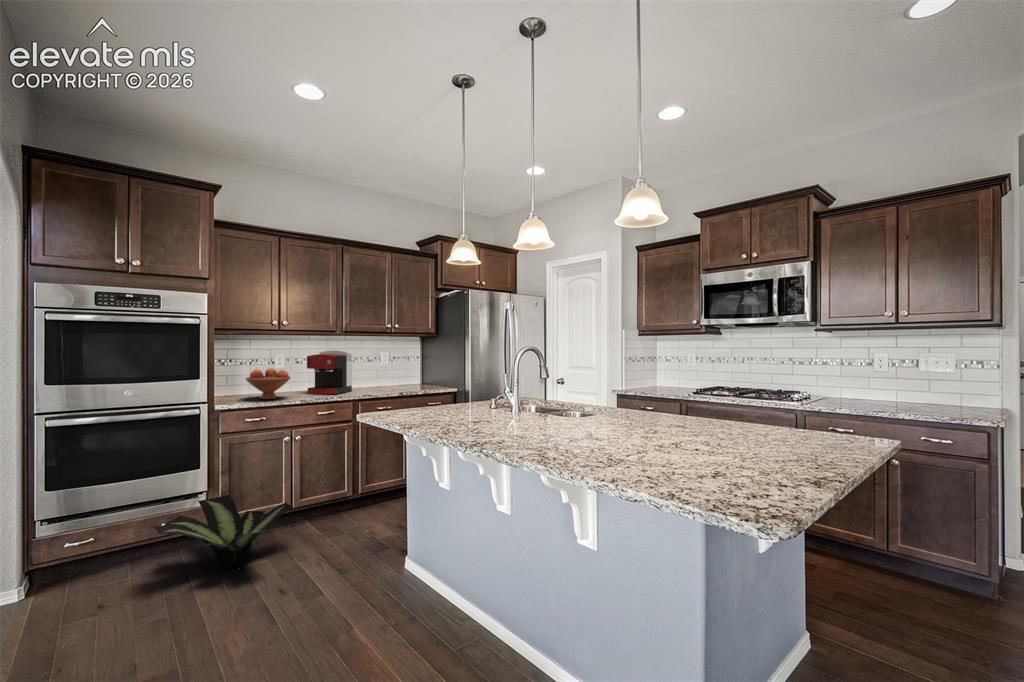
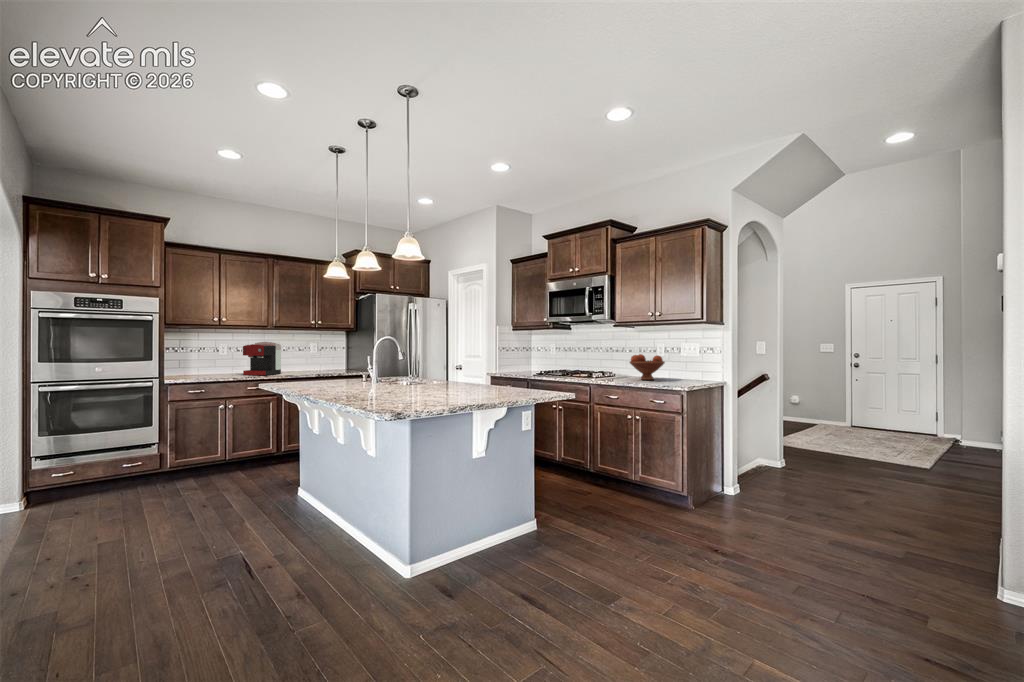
fruit bowl: present [245,368,290,399] -> present [630,354,665,380]
potted plant: present [154,495,294,568] -> none [115,447,222,494]

